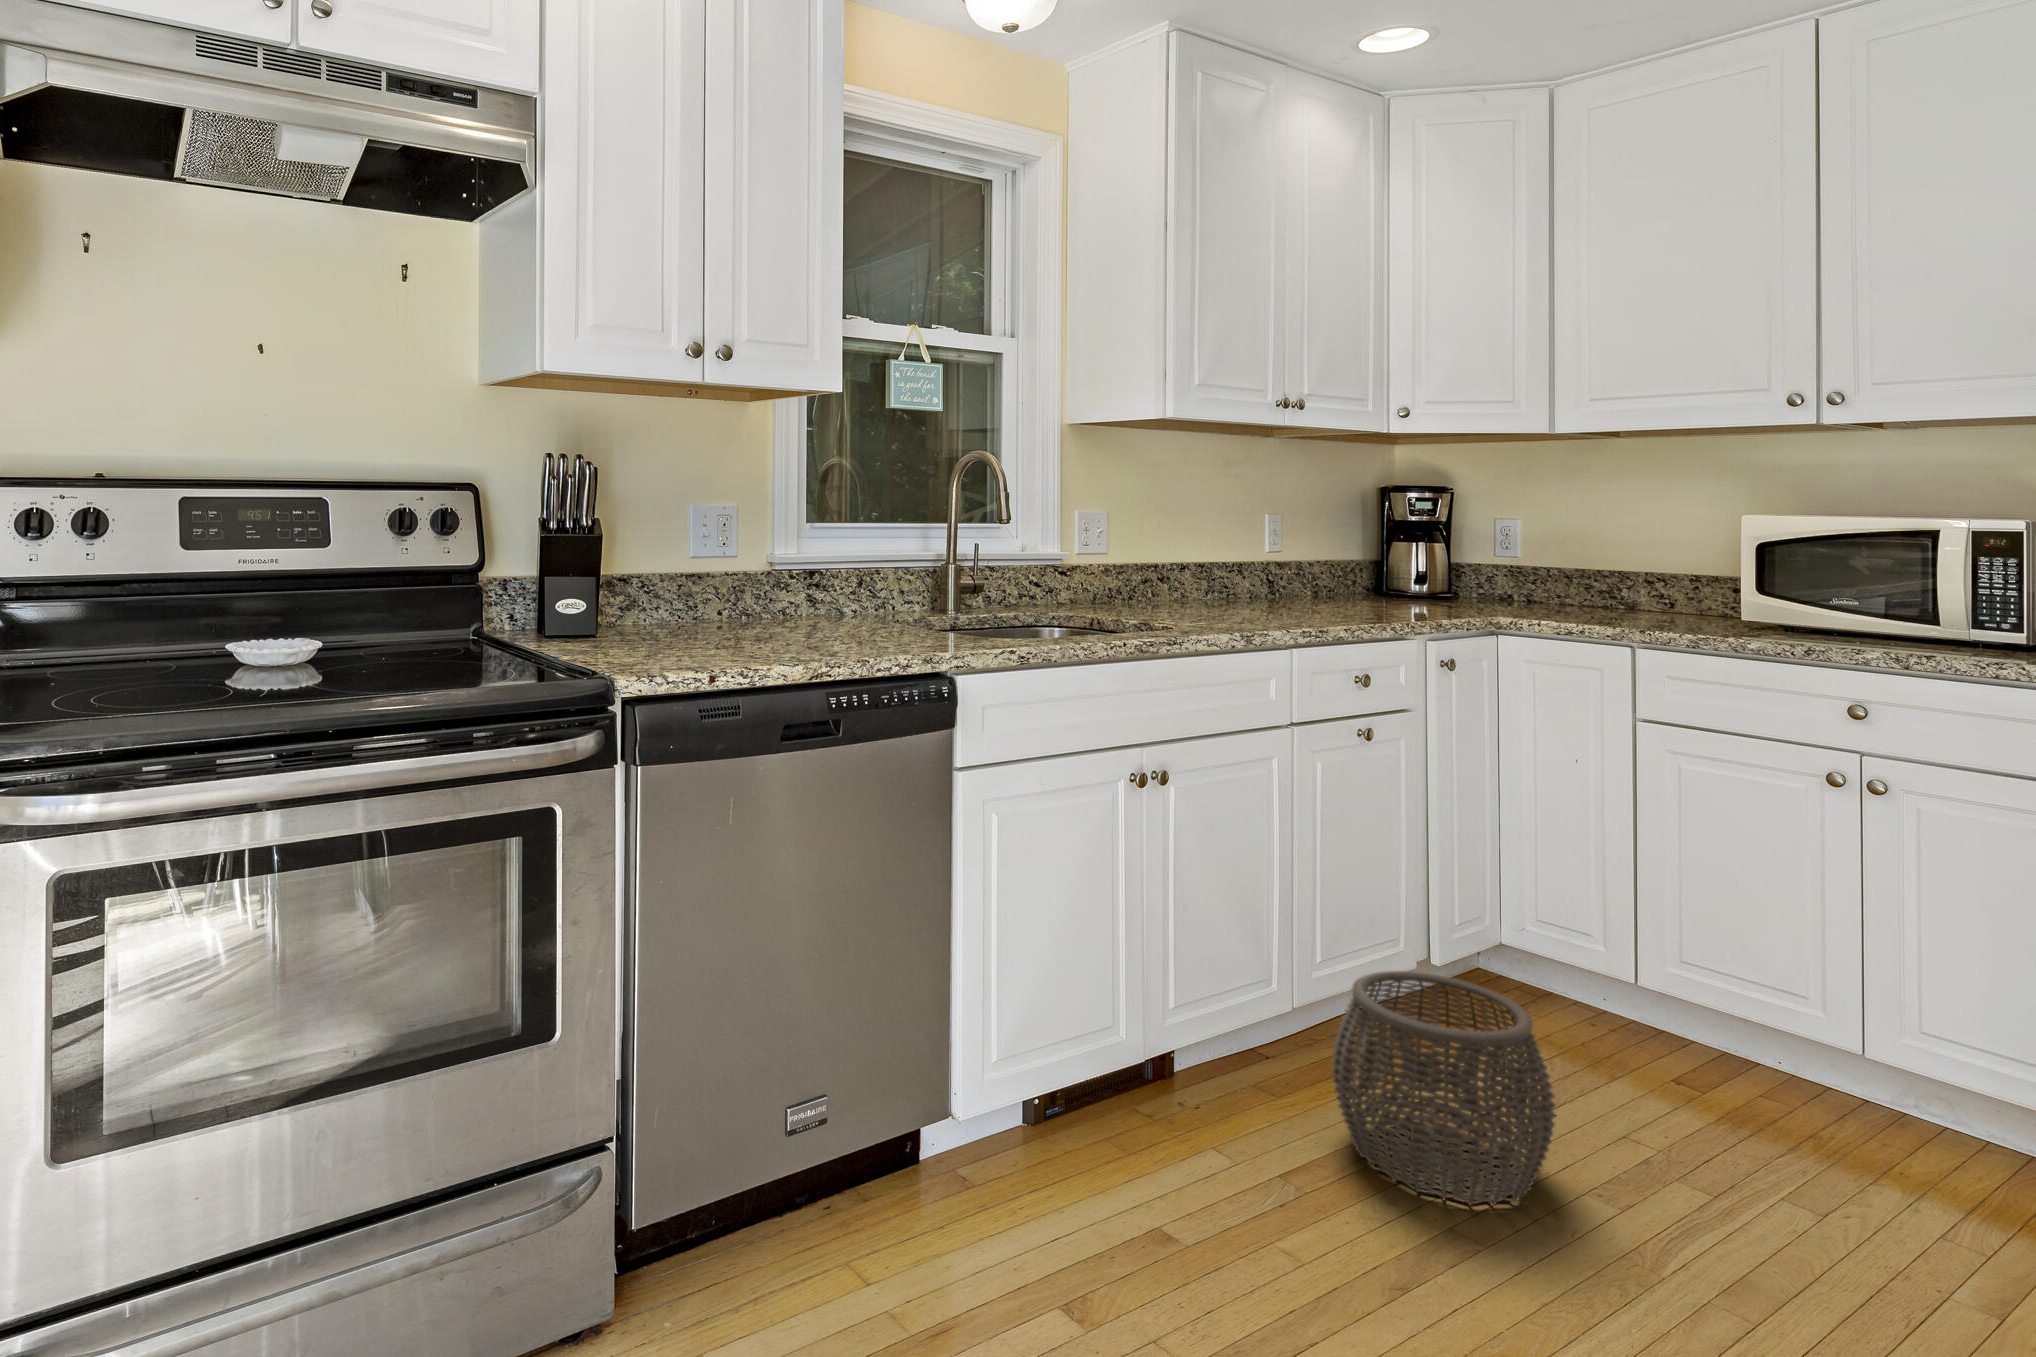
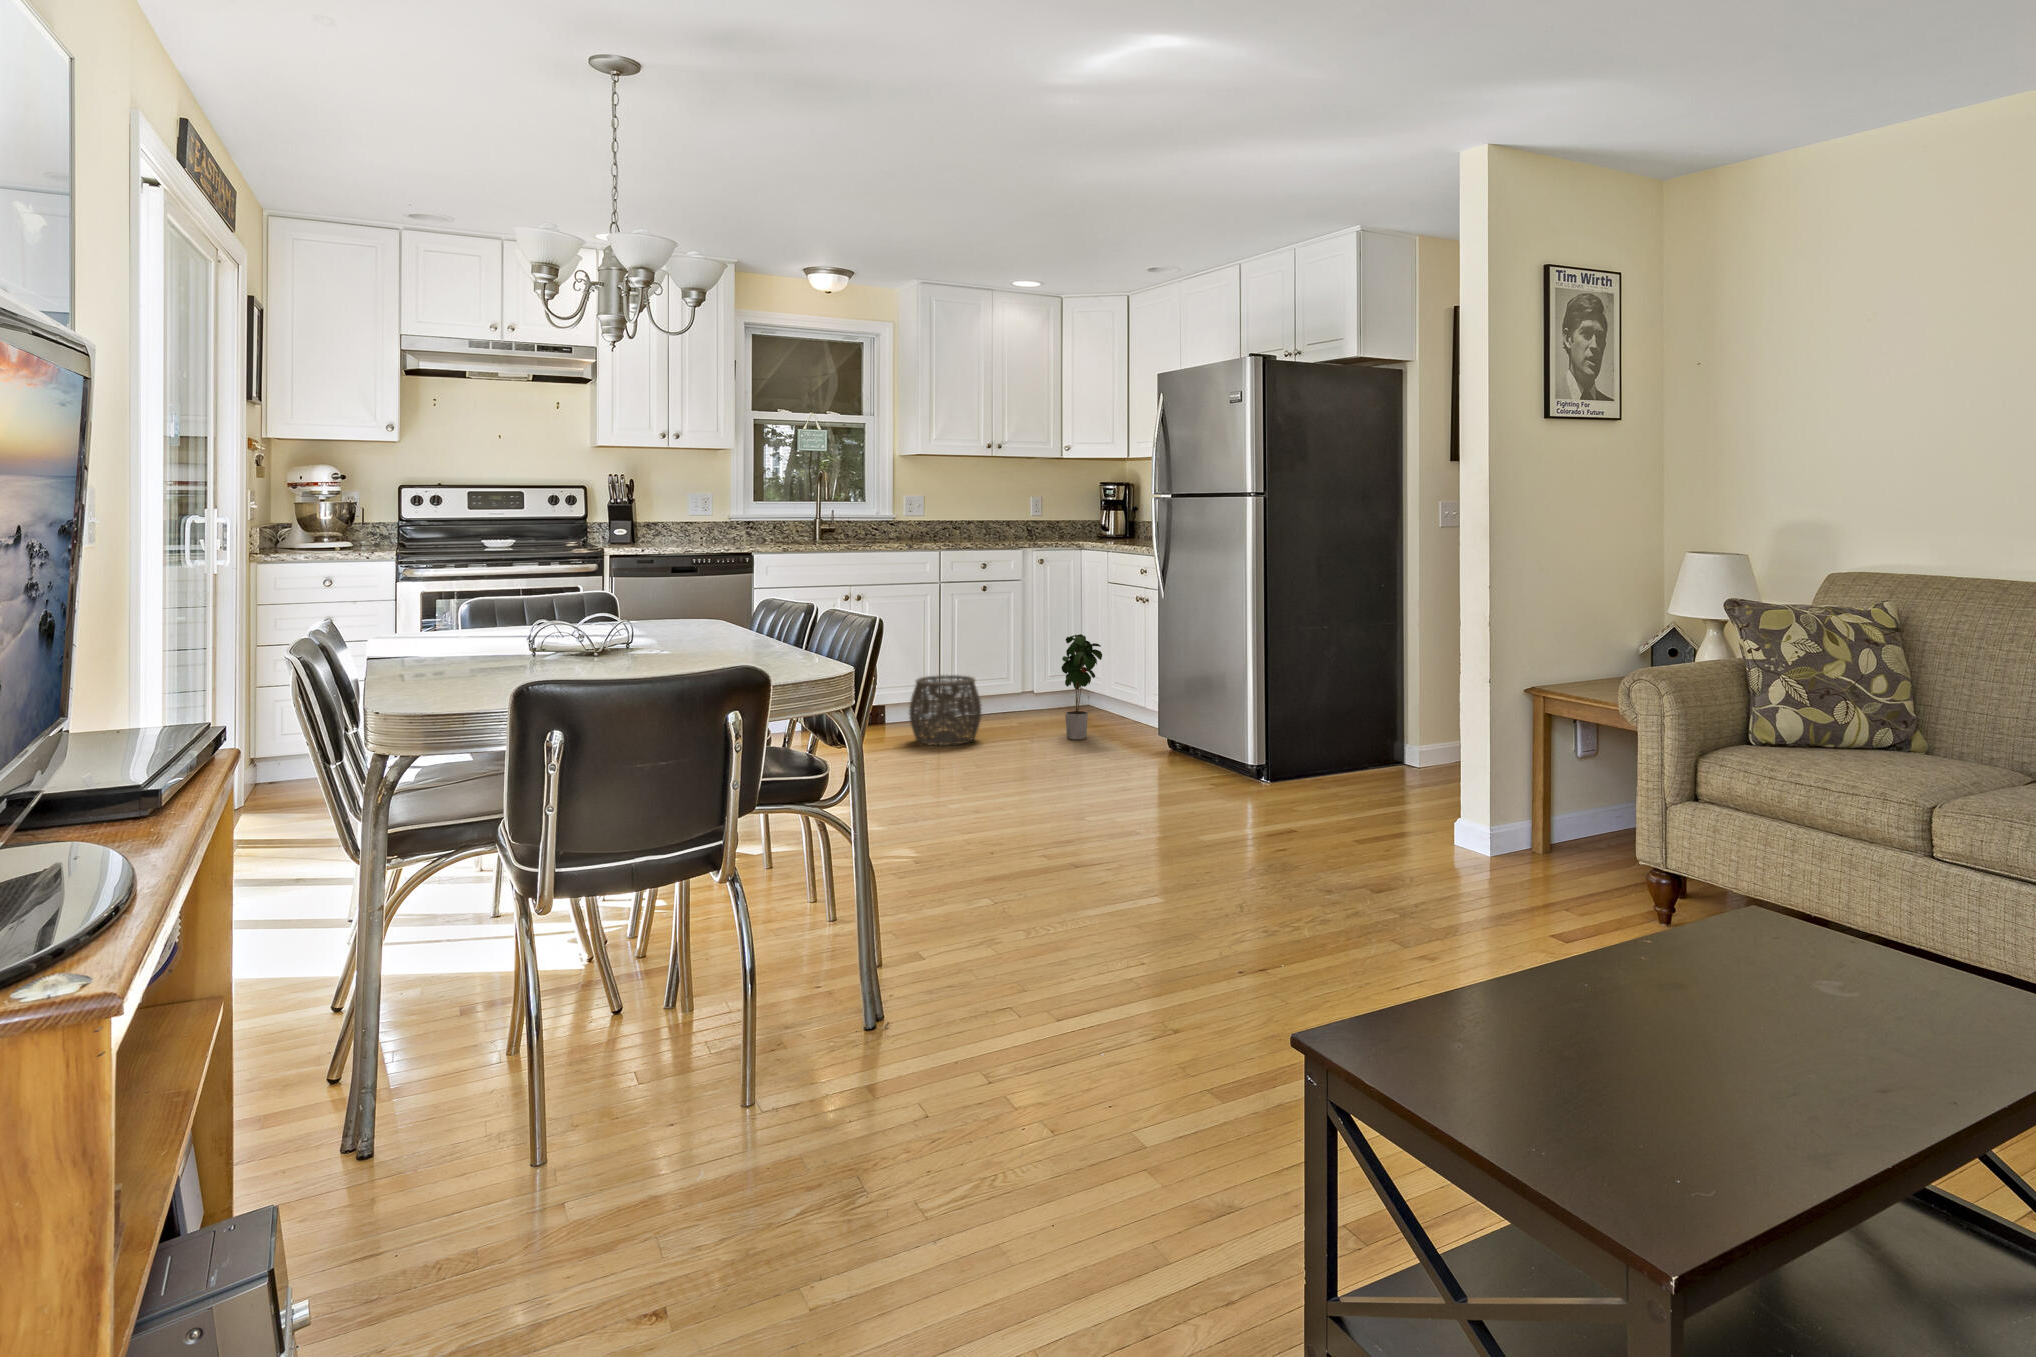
potted plant: none [1602,861,1878,1146] -> present [1061,634,1102,739]

